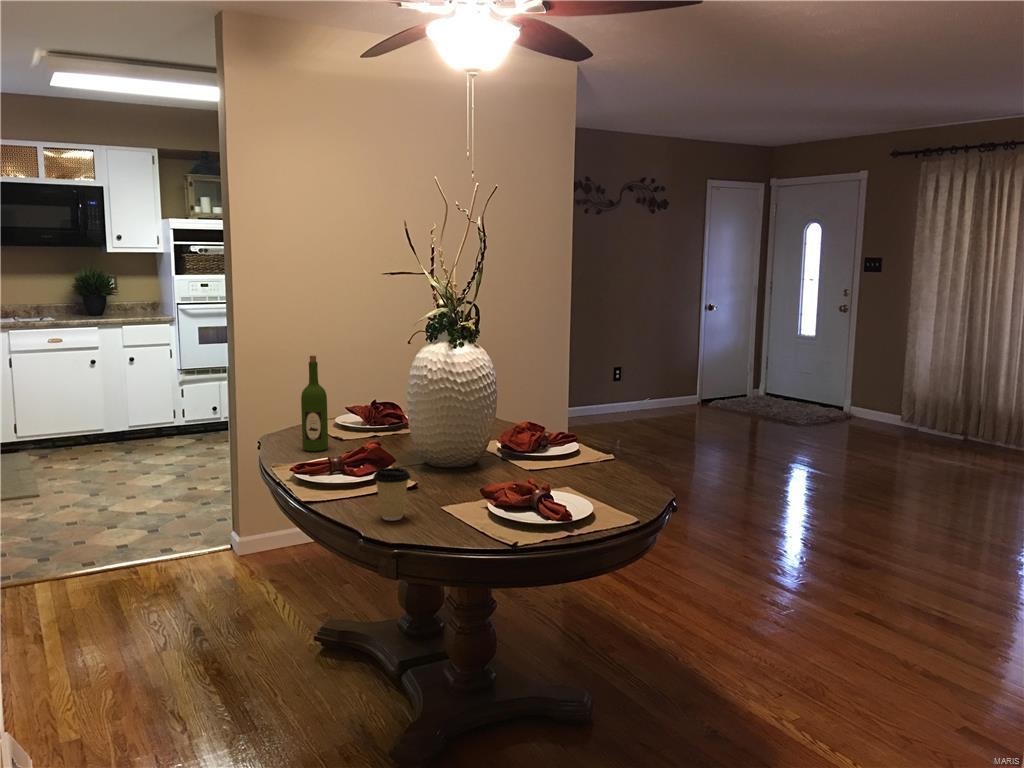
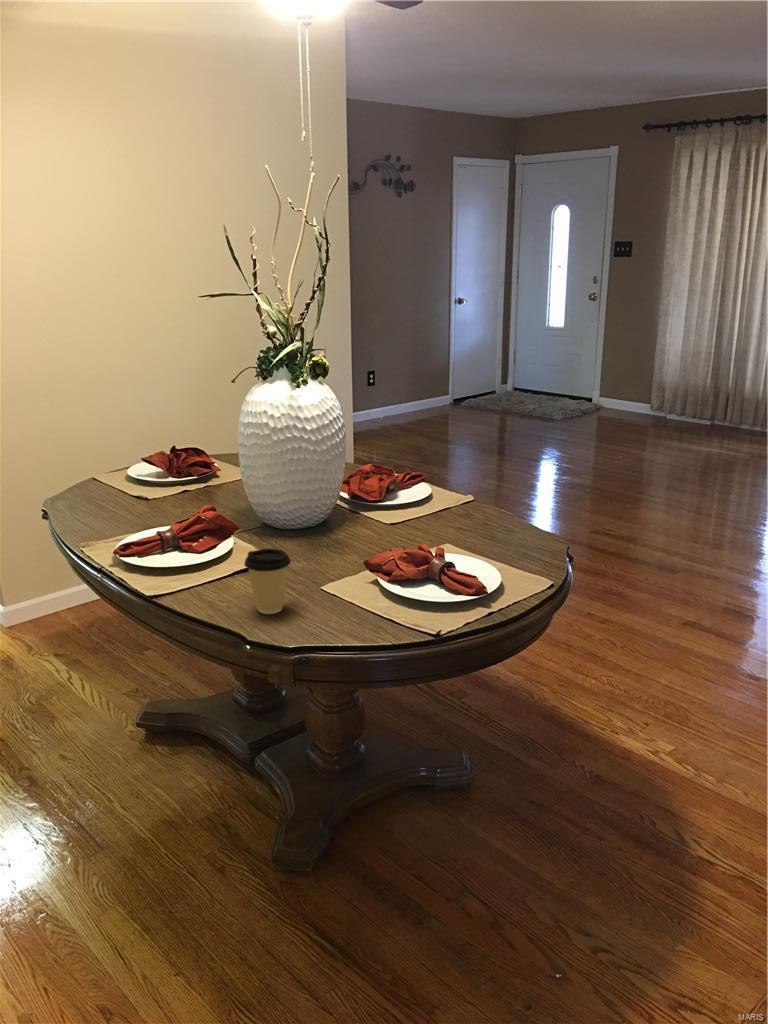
wine bottle: present [301,355,328,451] -> none [96,402,134,520]

